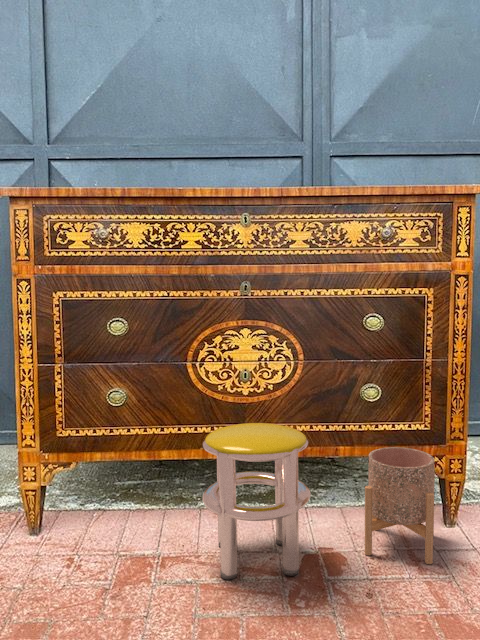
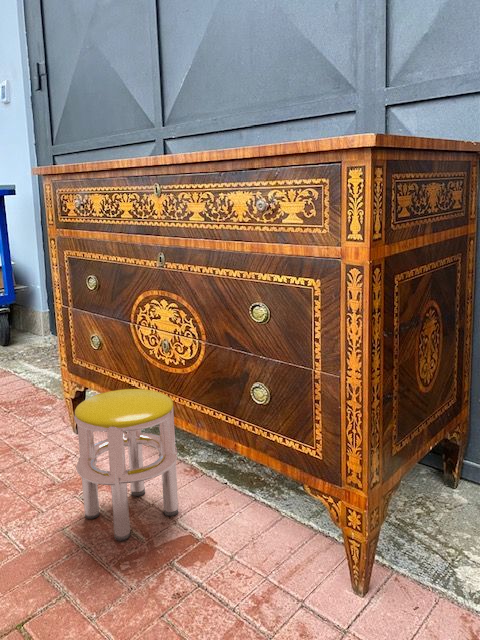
planter: present [365,447,435,564] -> none [191,458,286,602]

